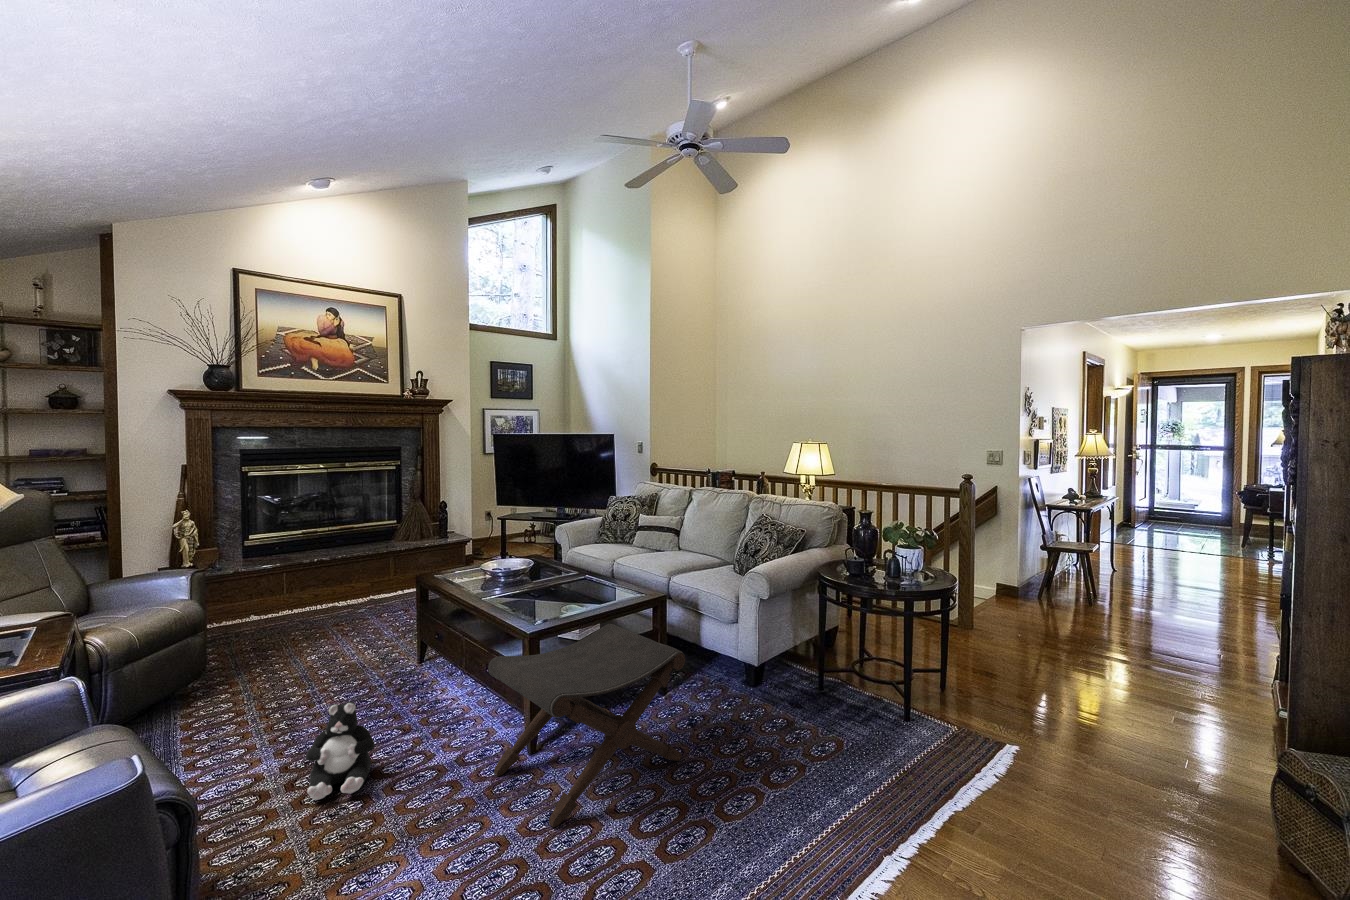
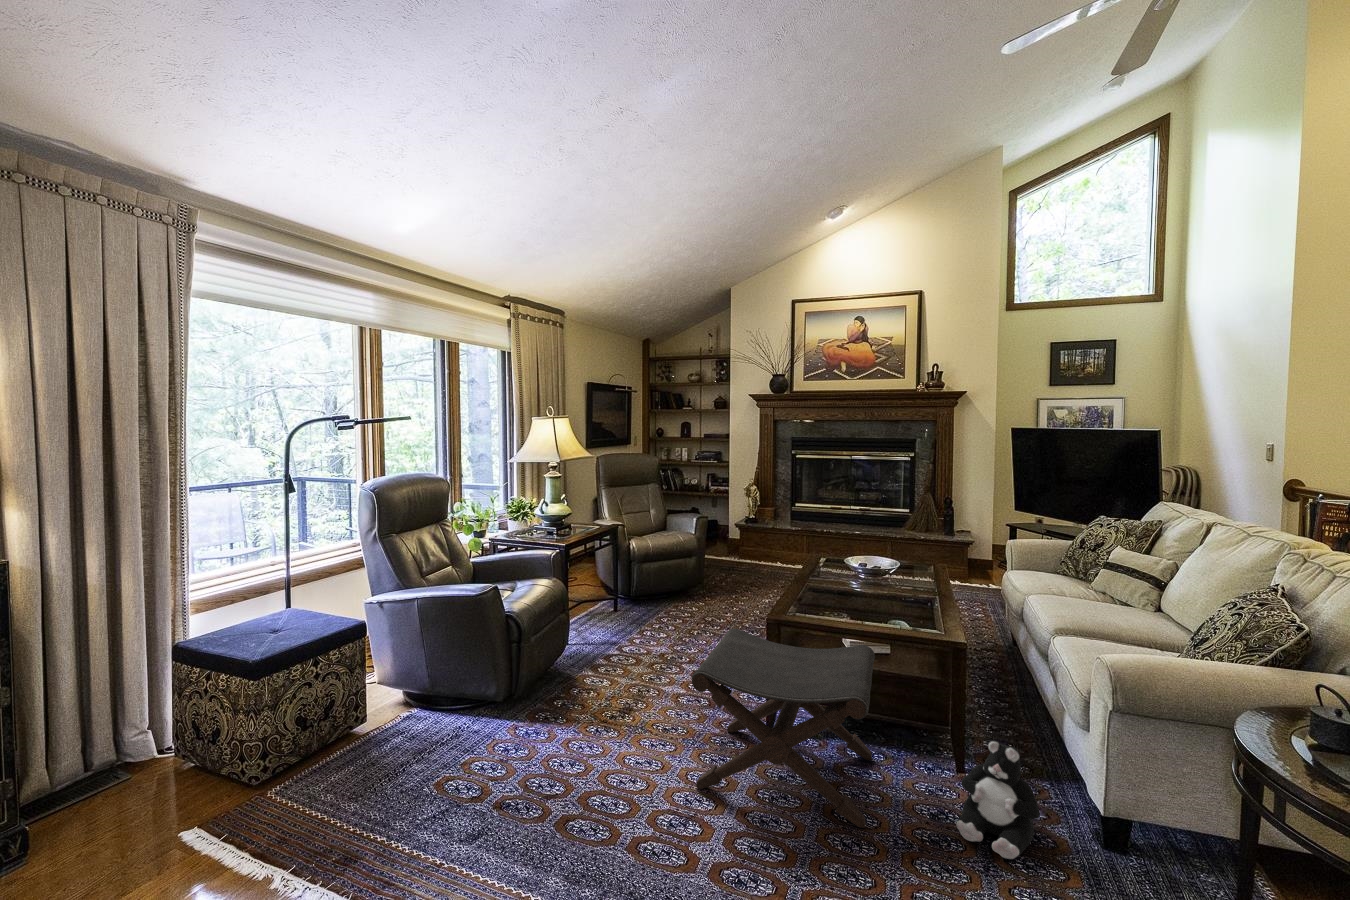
plush toy: present [306,701,375,800] -> present [956,740,1040,859]

